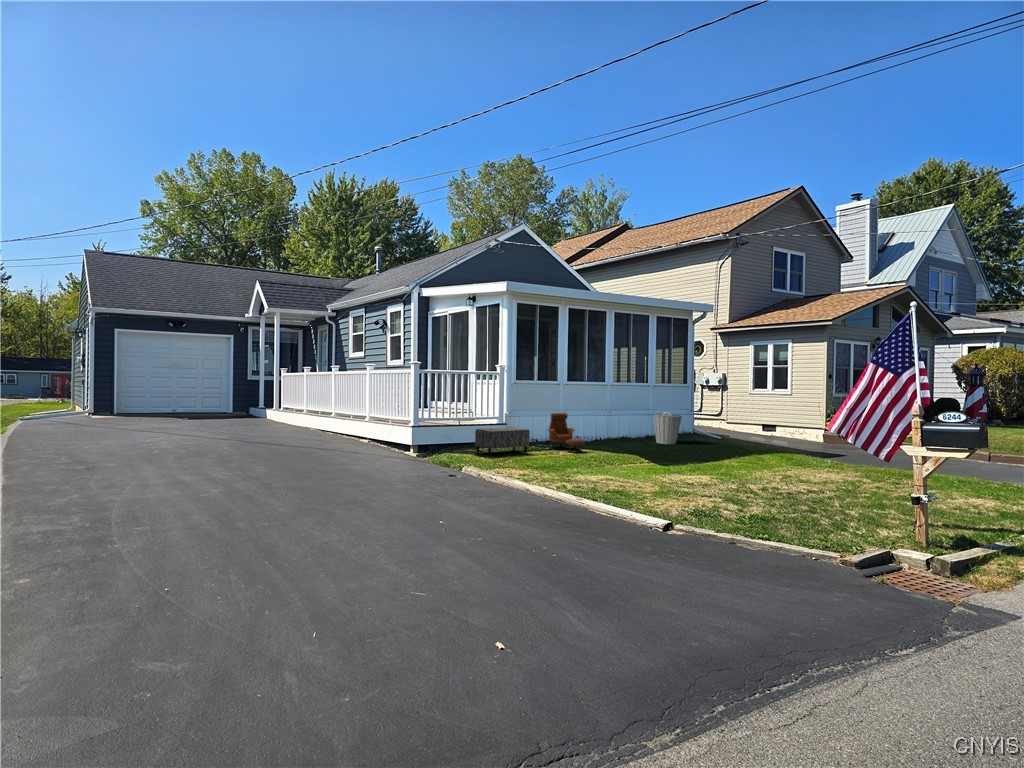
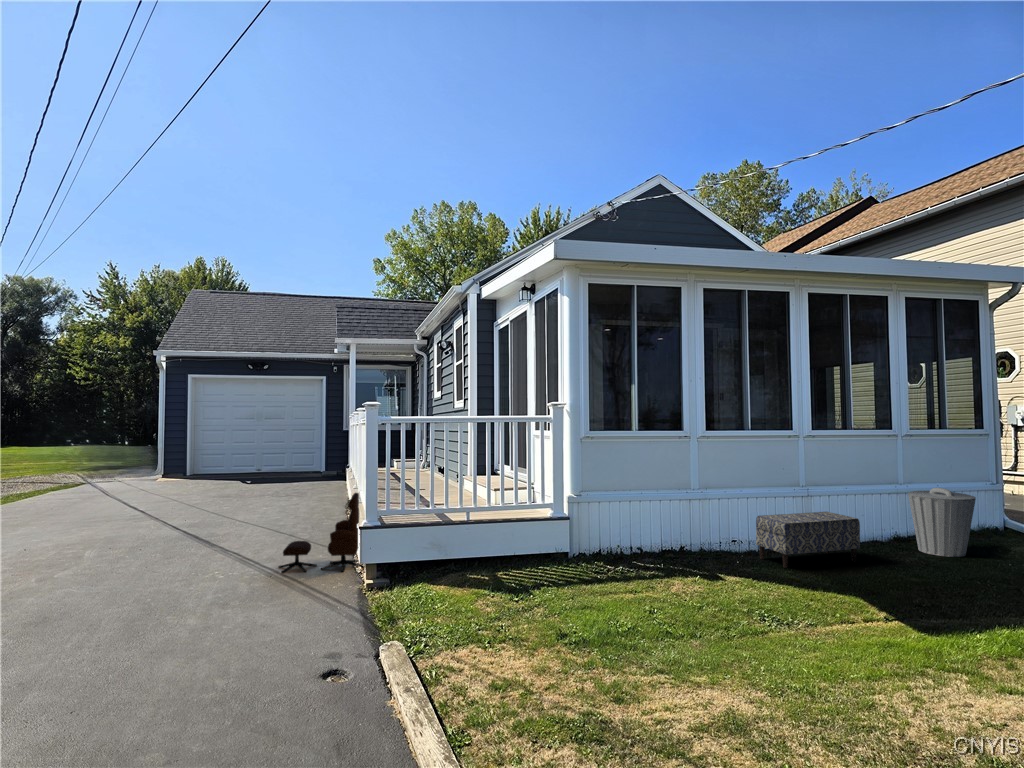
lounge chair: present [547,413,585,453] -> present [279,493,363,573]
bench: present [475,427,530,456] -> present [756,512,860,568]

